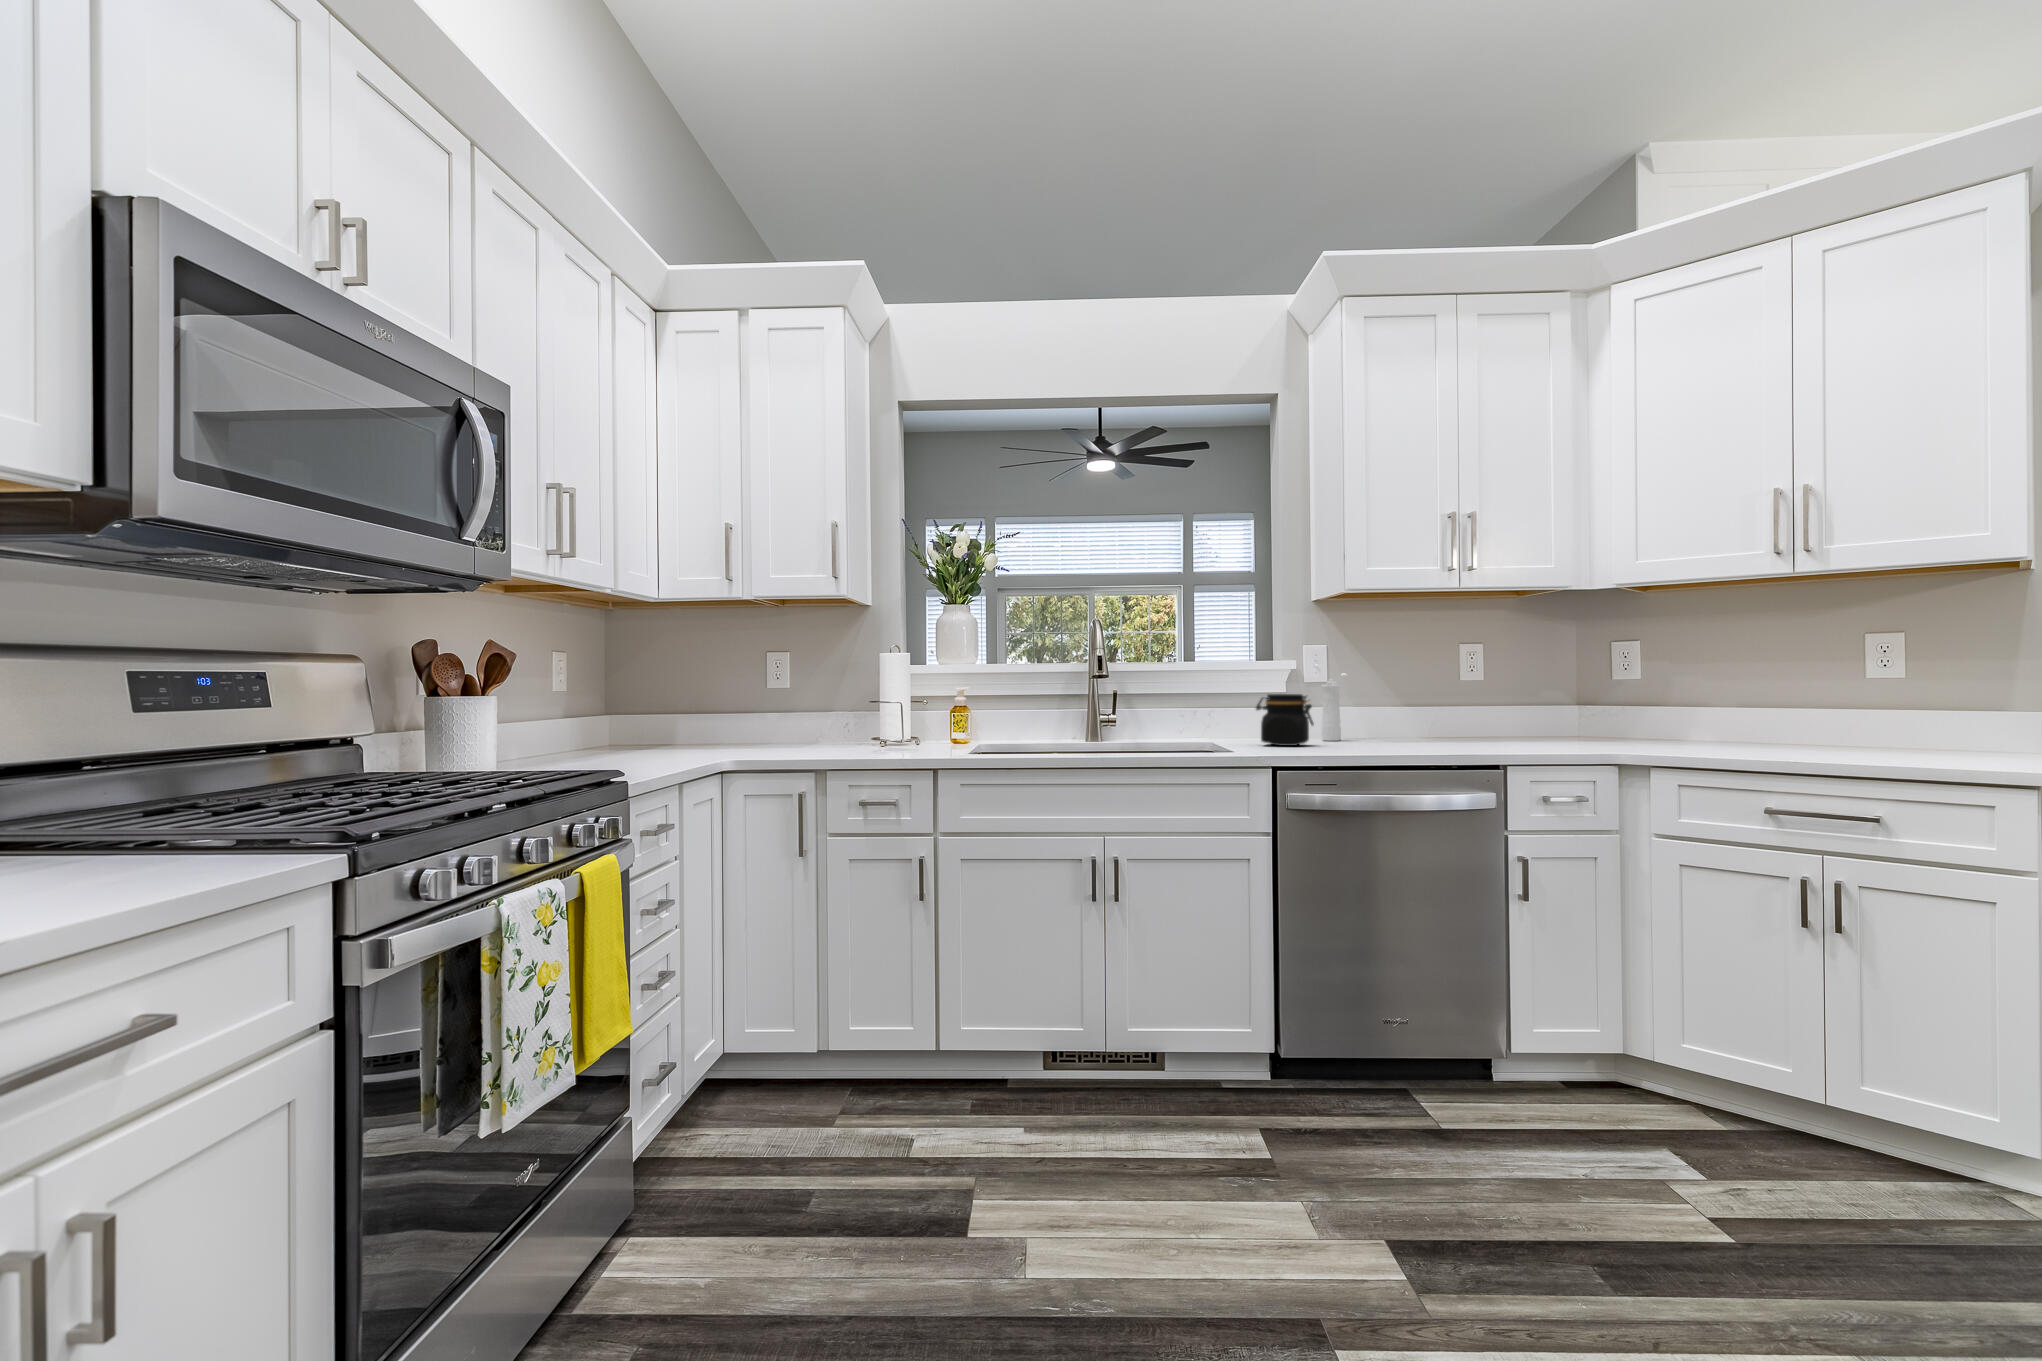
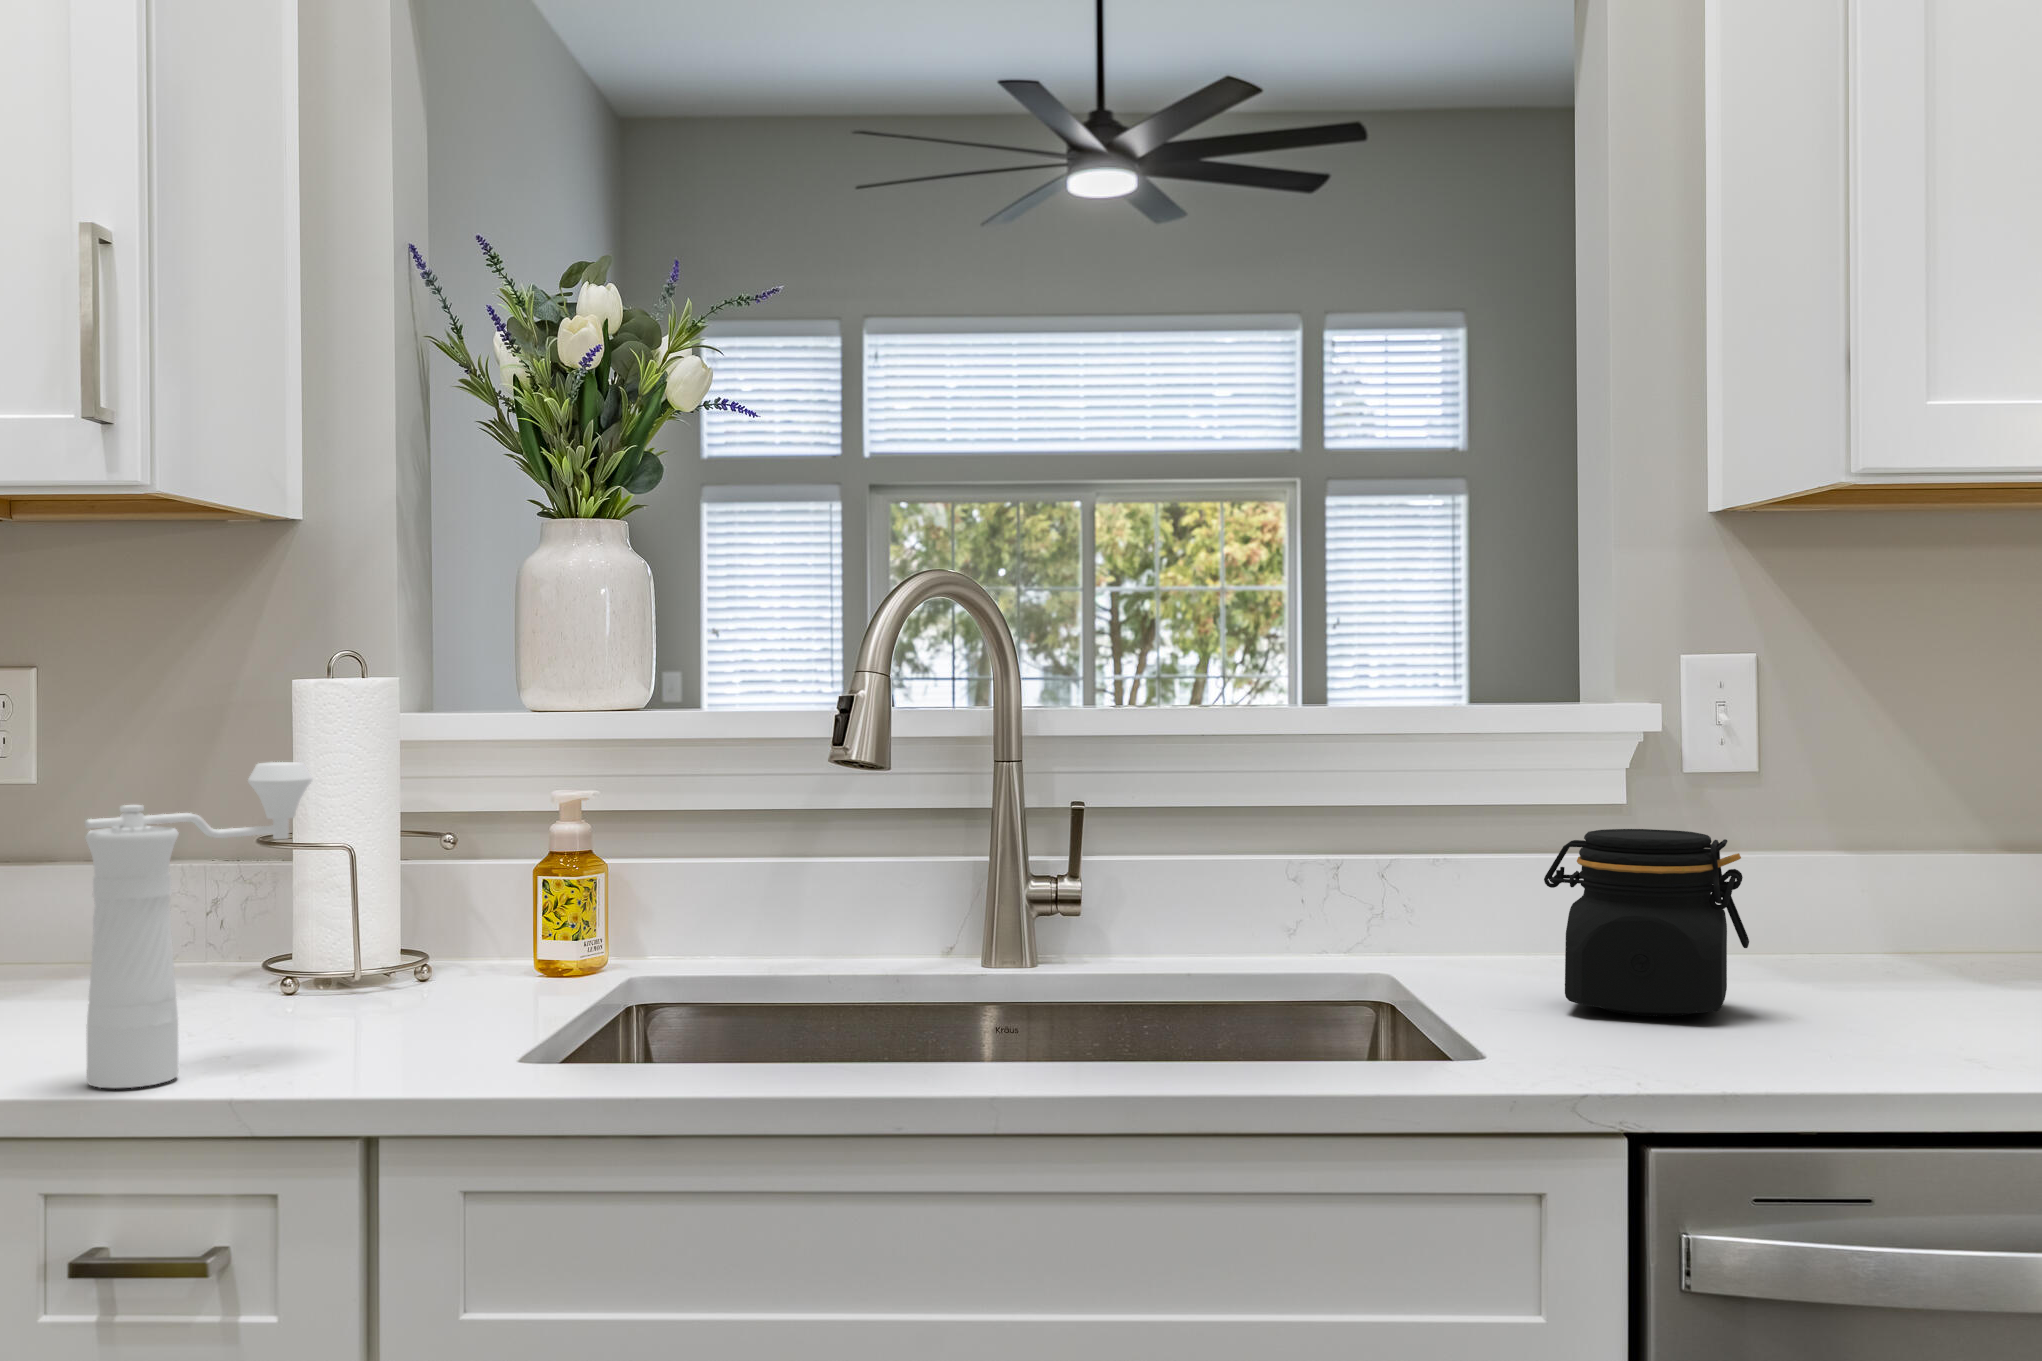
pepper mill: present [1321,673,1348,741] -> present [85,762,313,1088]

